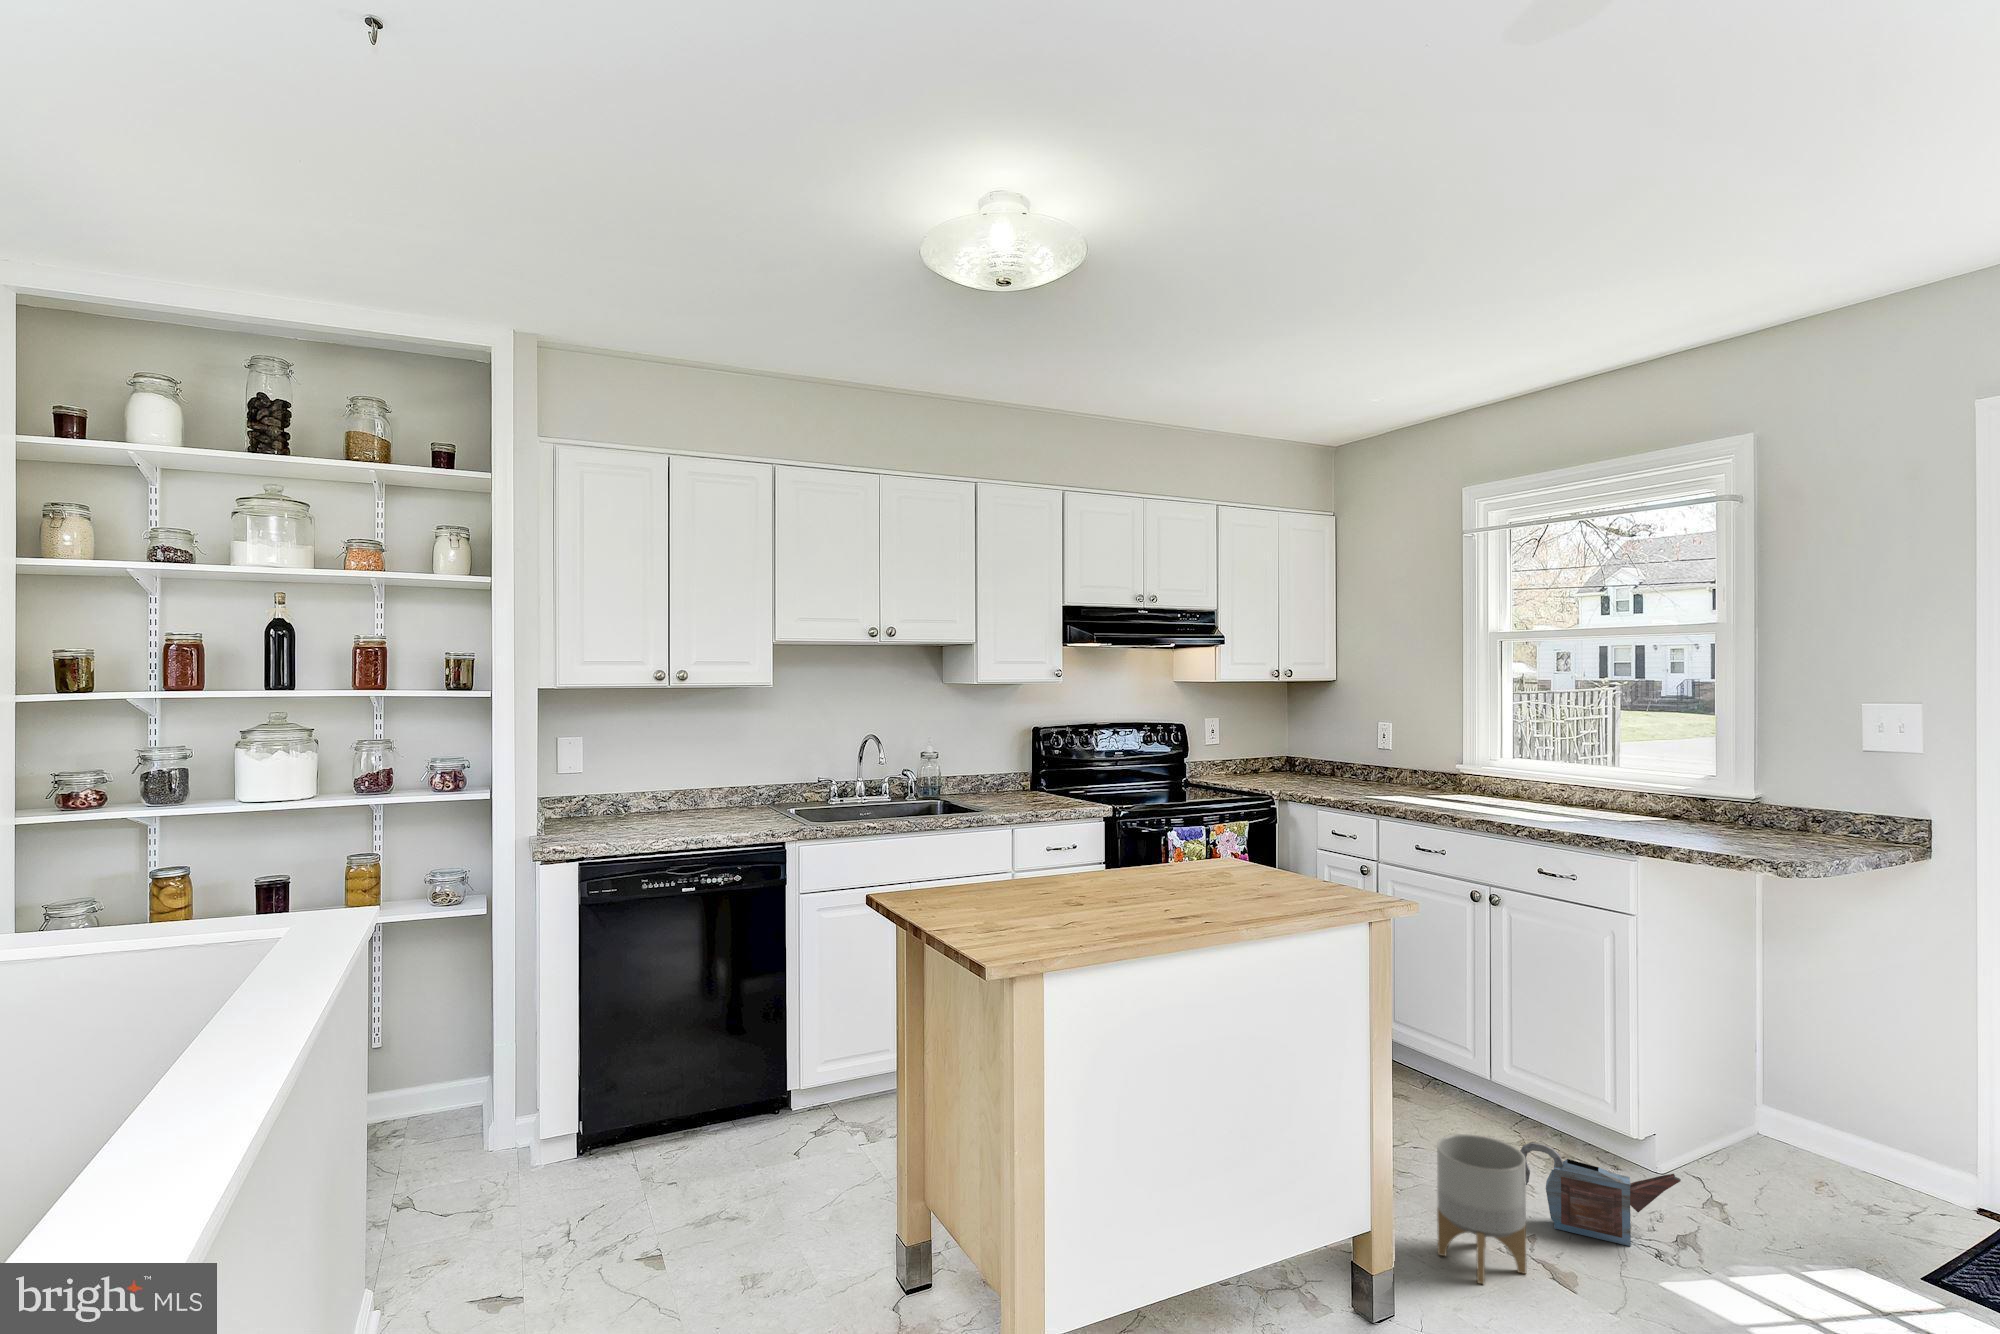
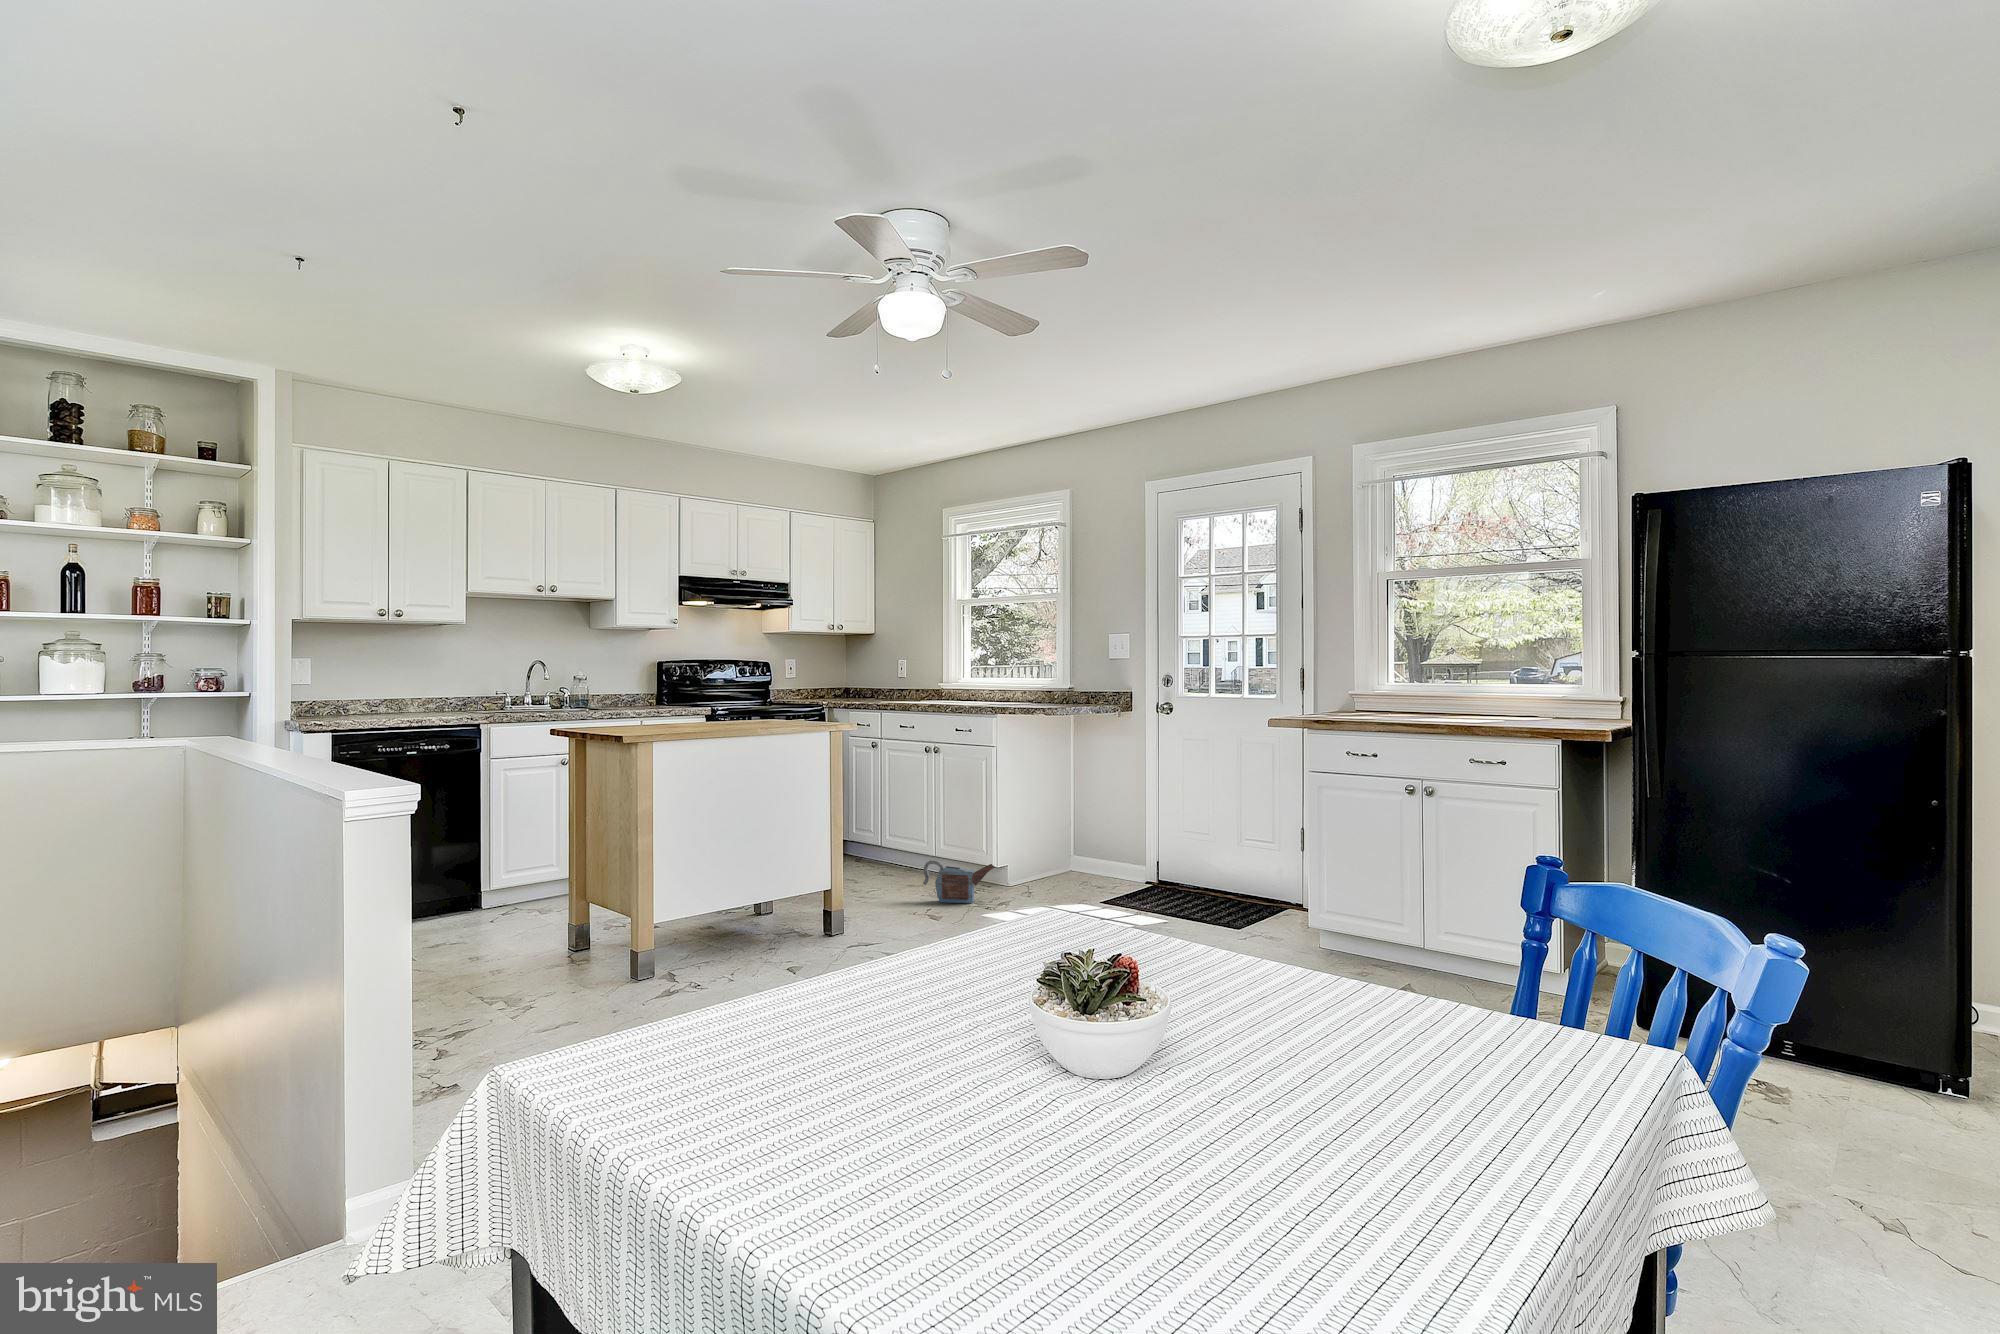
planter: present [1437,1134,1527,1284] -> none [874,853,915,919]

